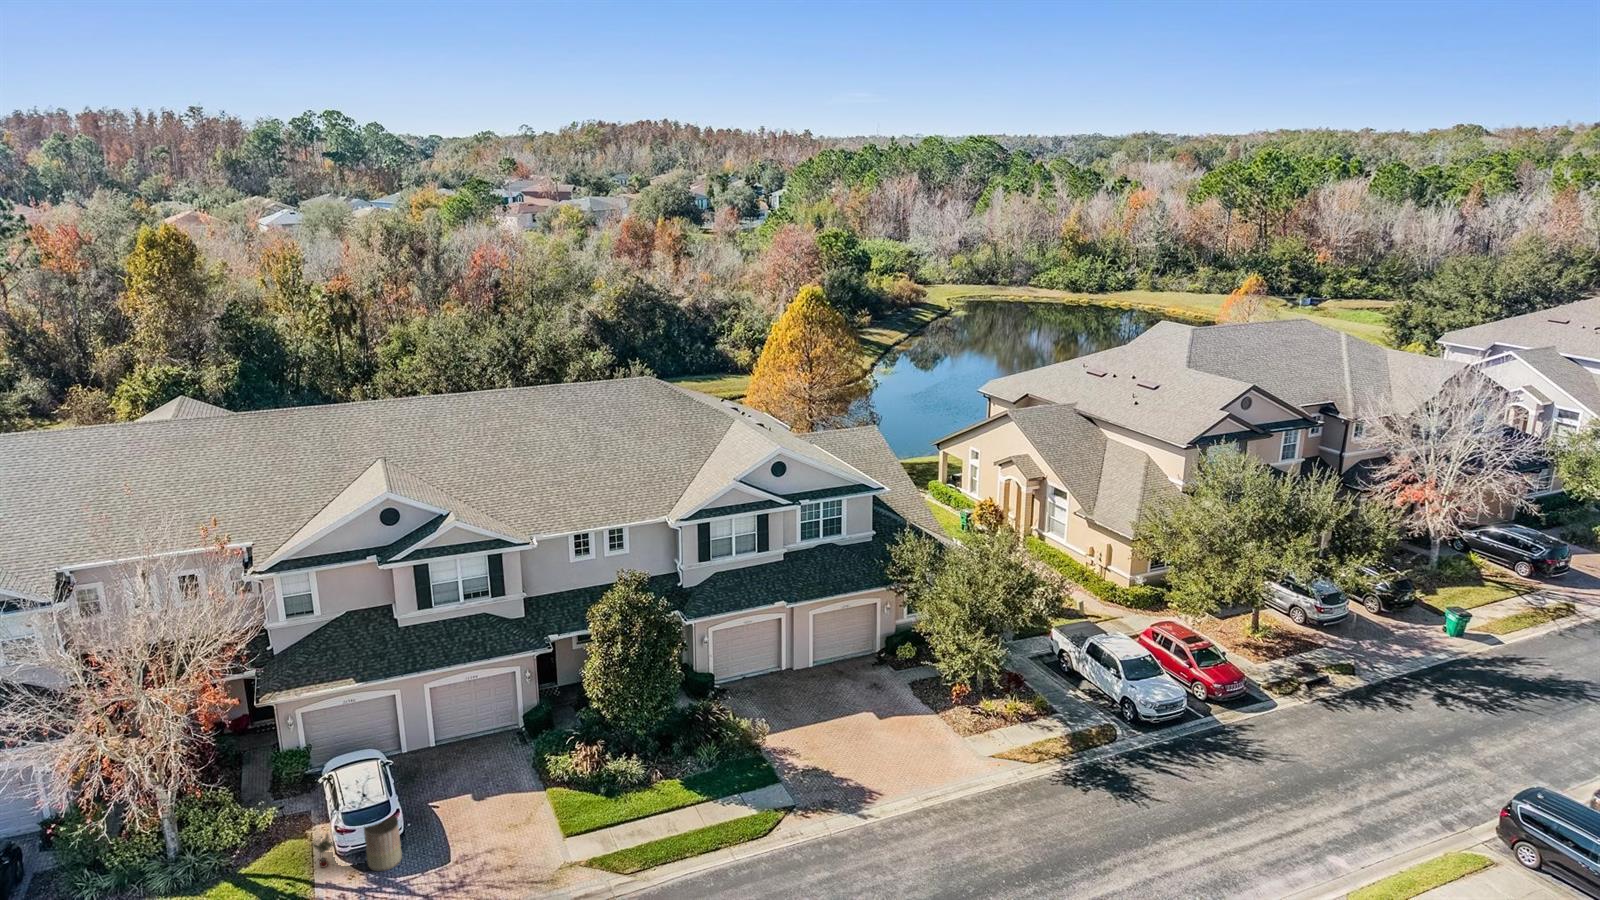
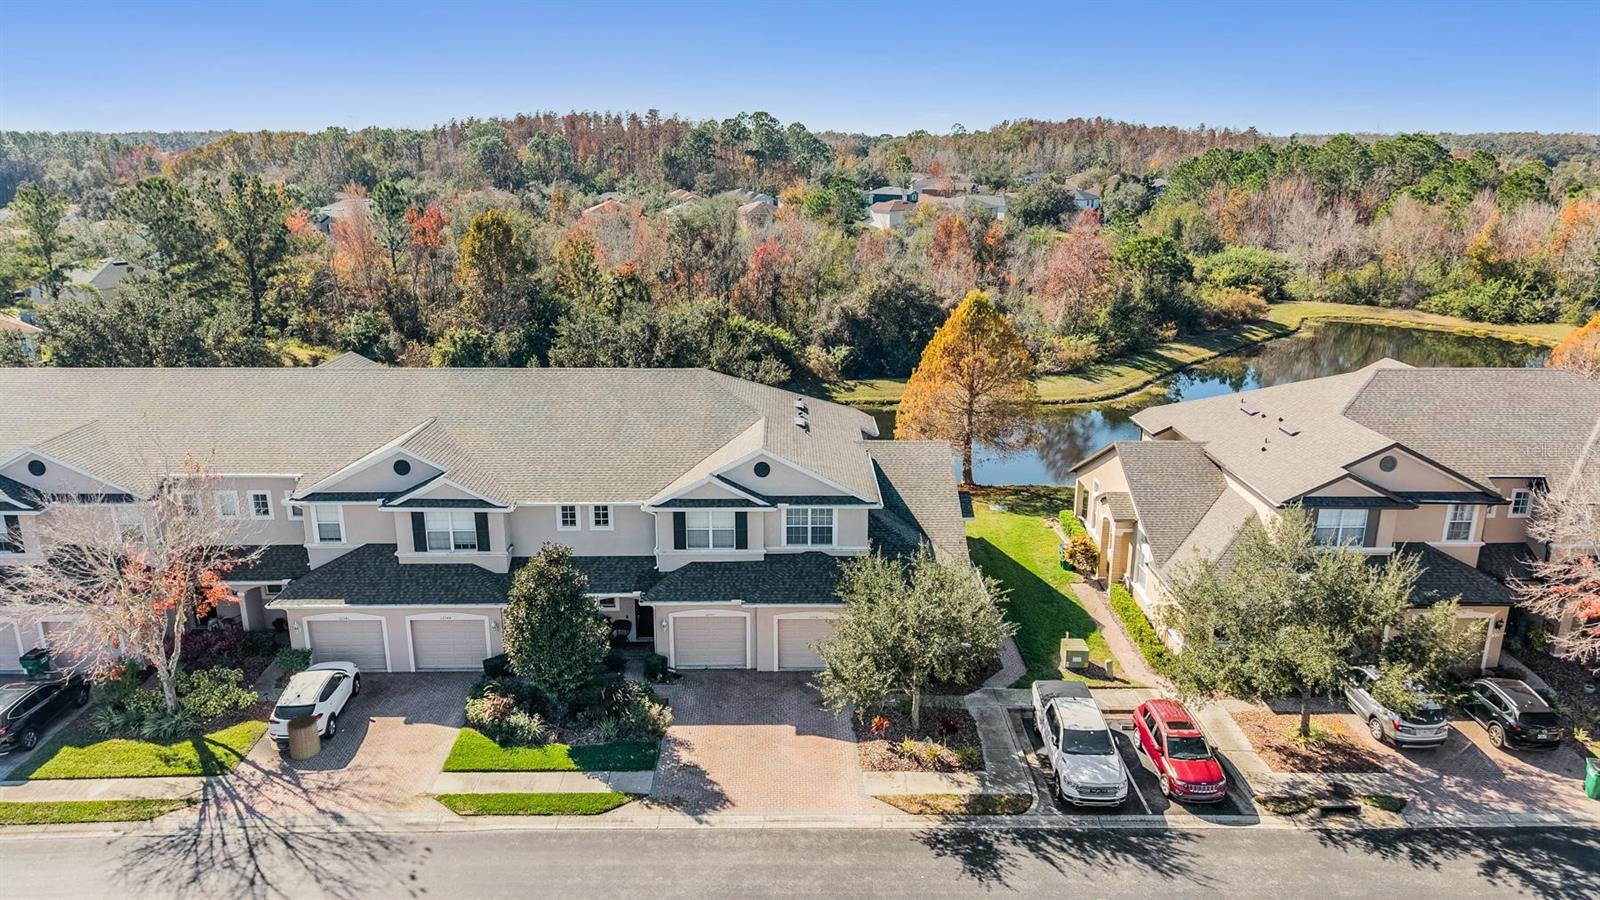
potted tree: present [312,834,336,868] -> none [255,718,275,746]

